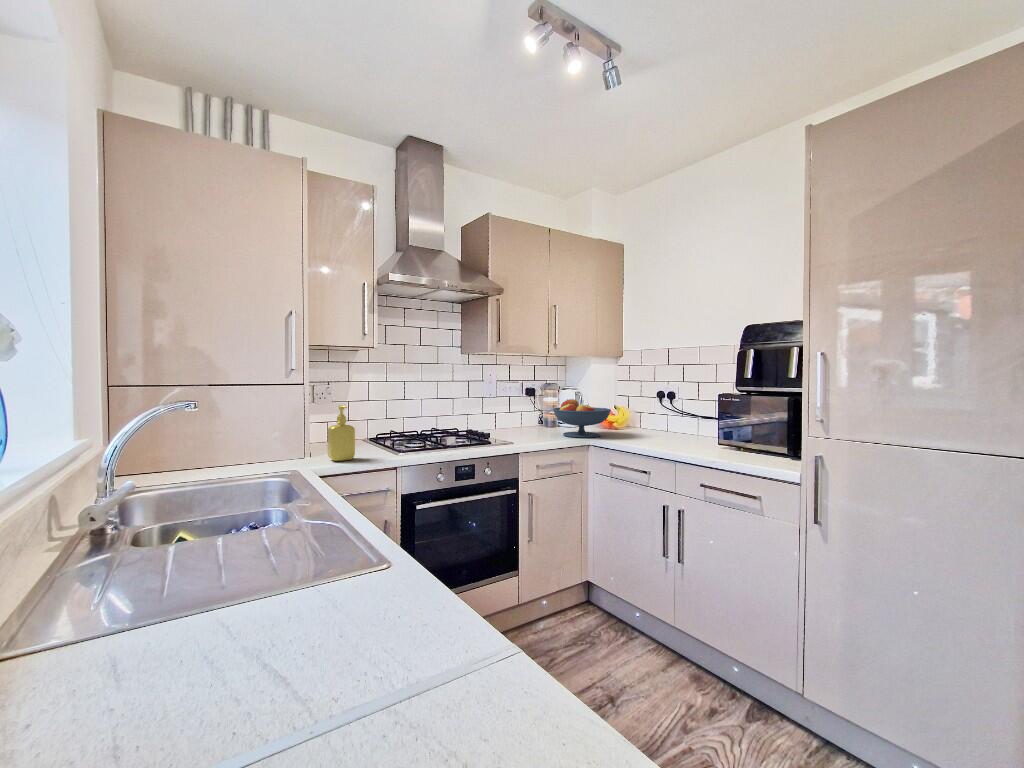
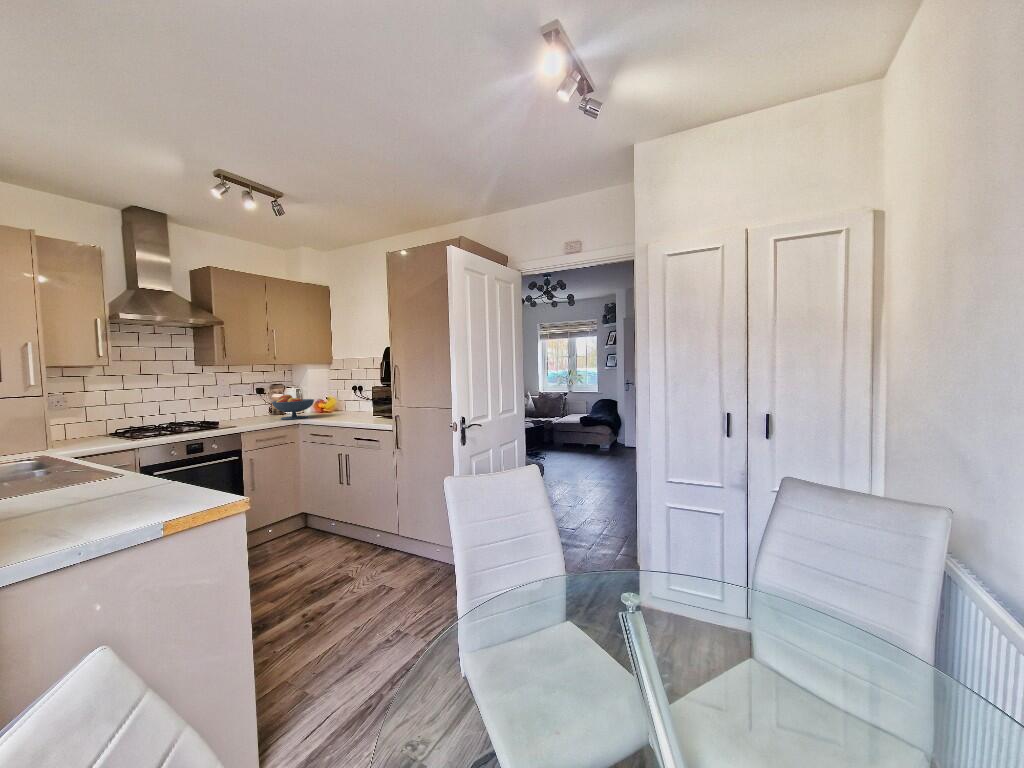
soap dispenser: present [328,406,355,461] -> none [70,410,96,448]

